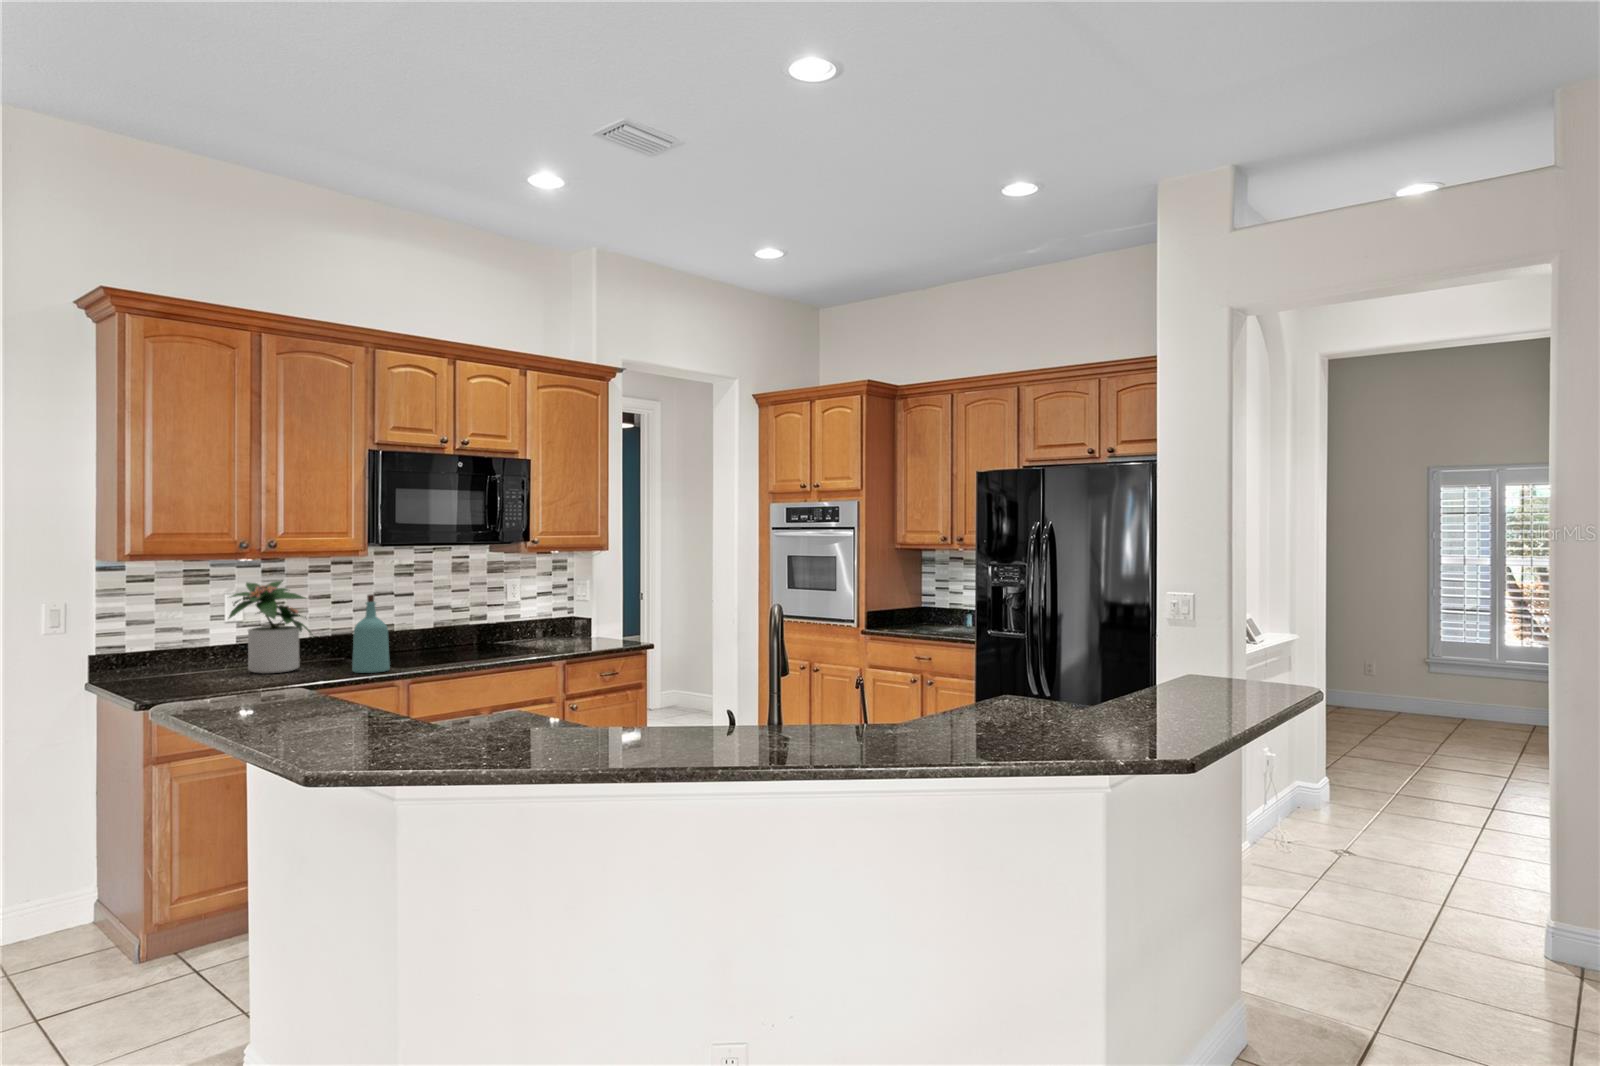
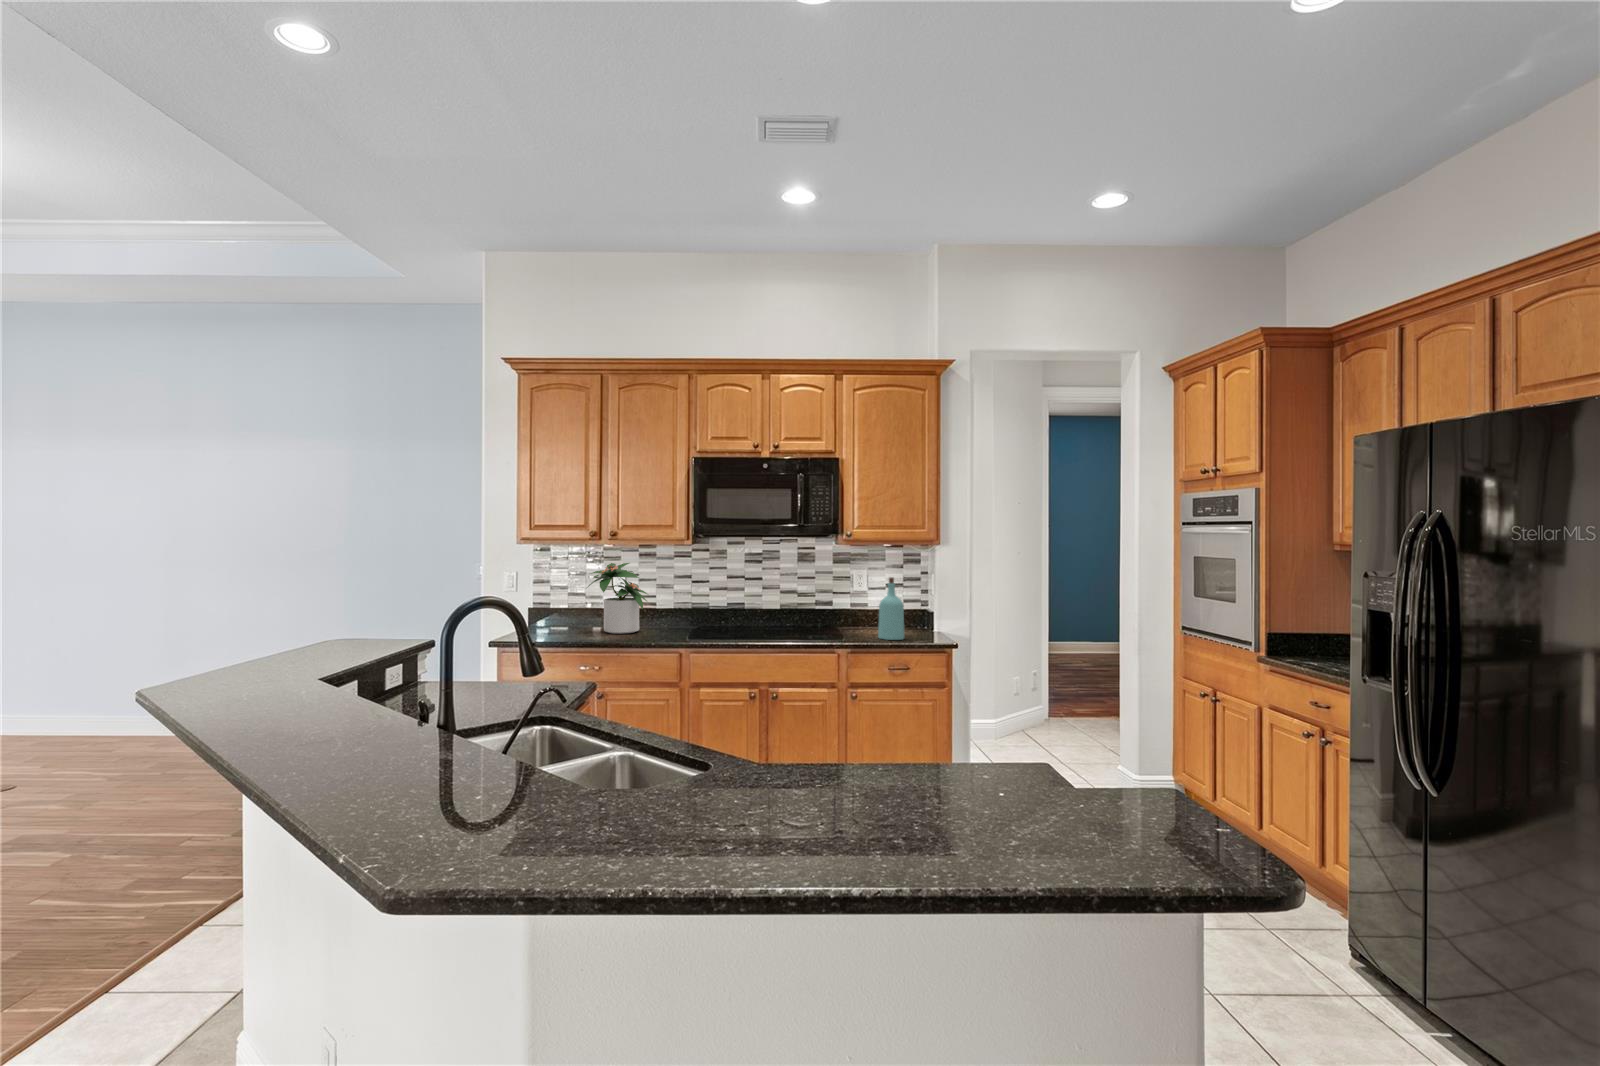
bottle: present [352,594,390,673] -> present [878,577,904,640]

